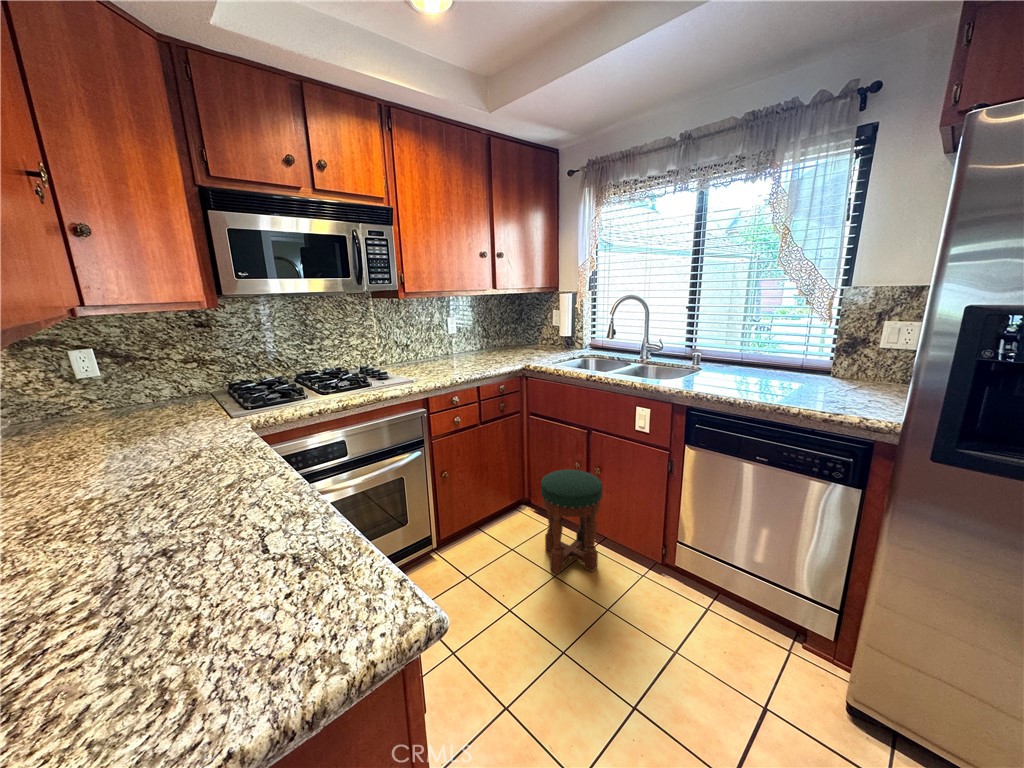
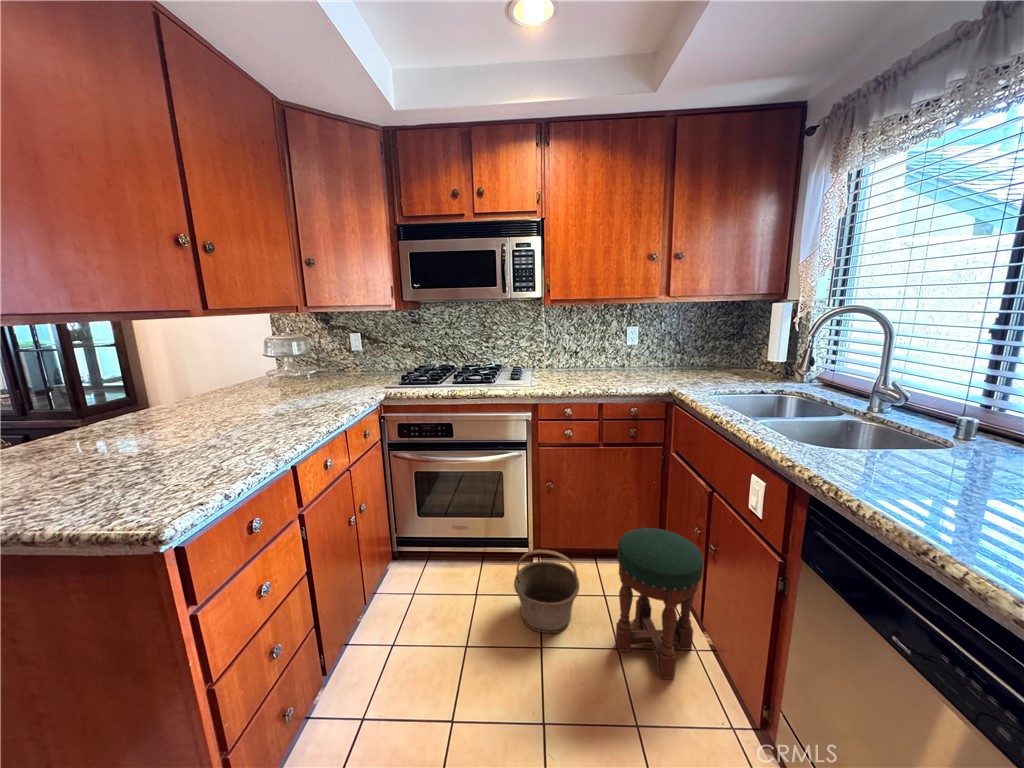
basket: none [458,523,519,601] -> present [514,550,579,633]

